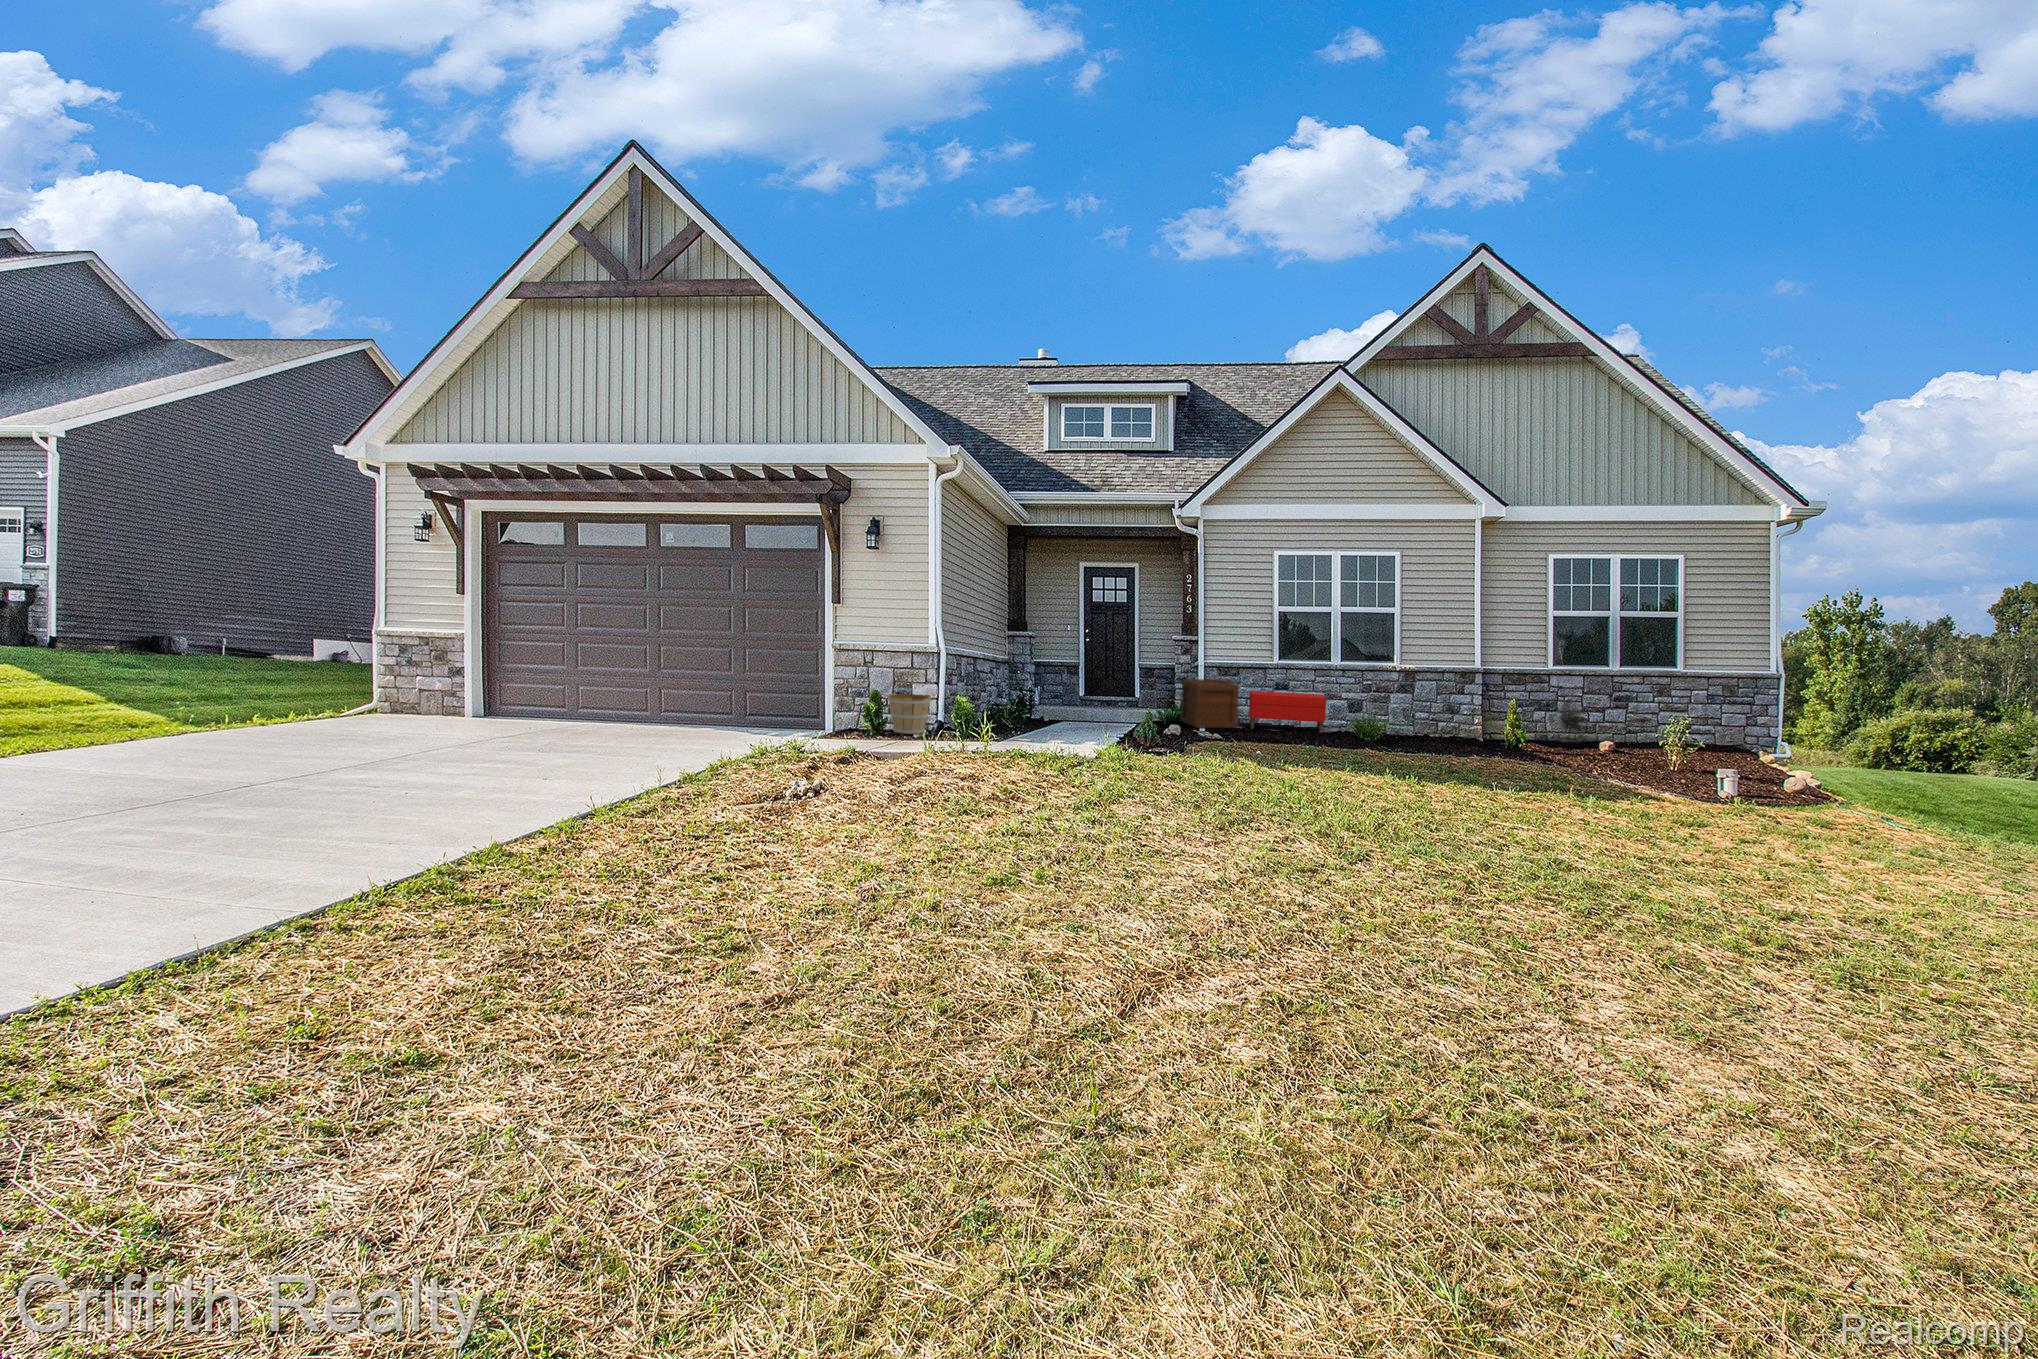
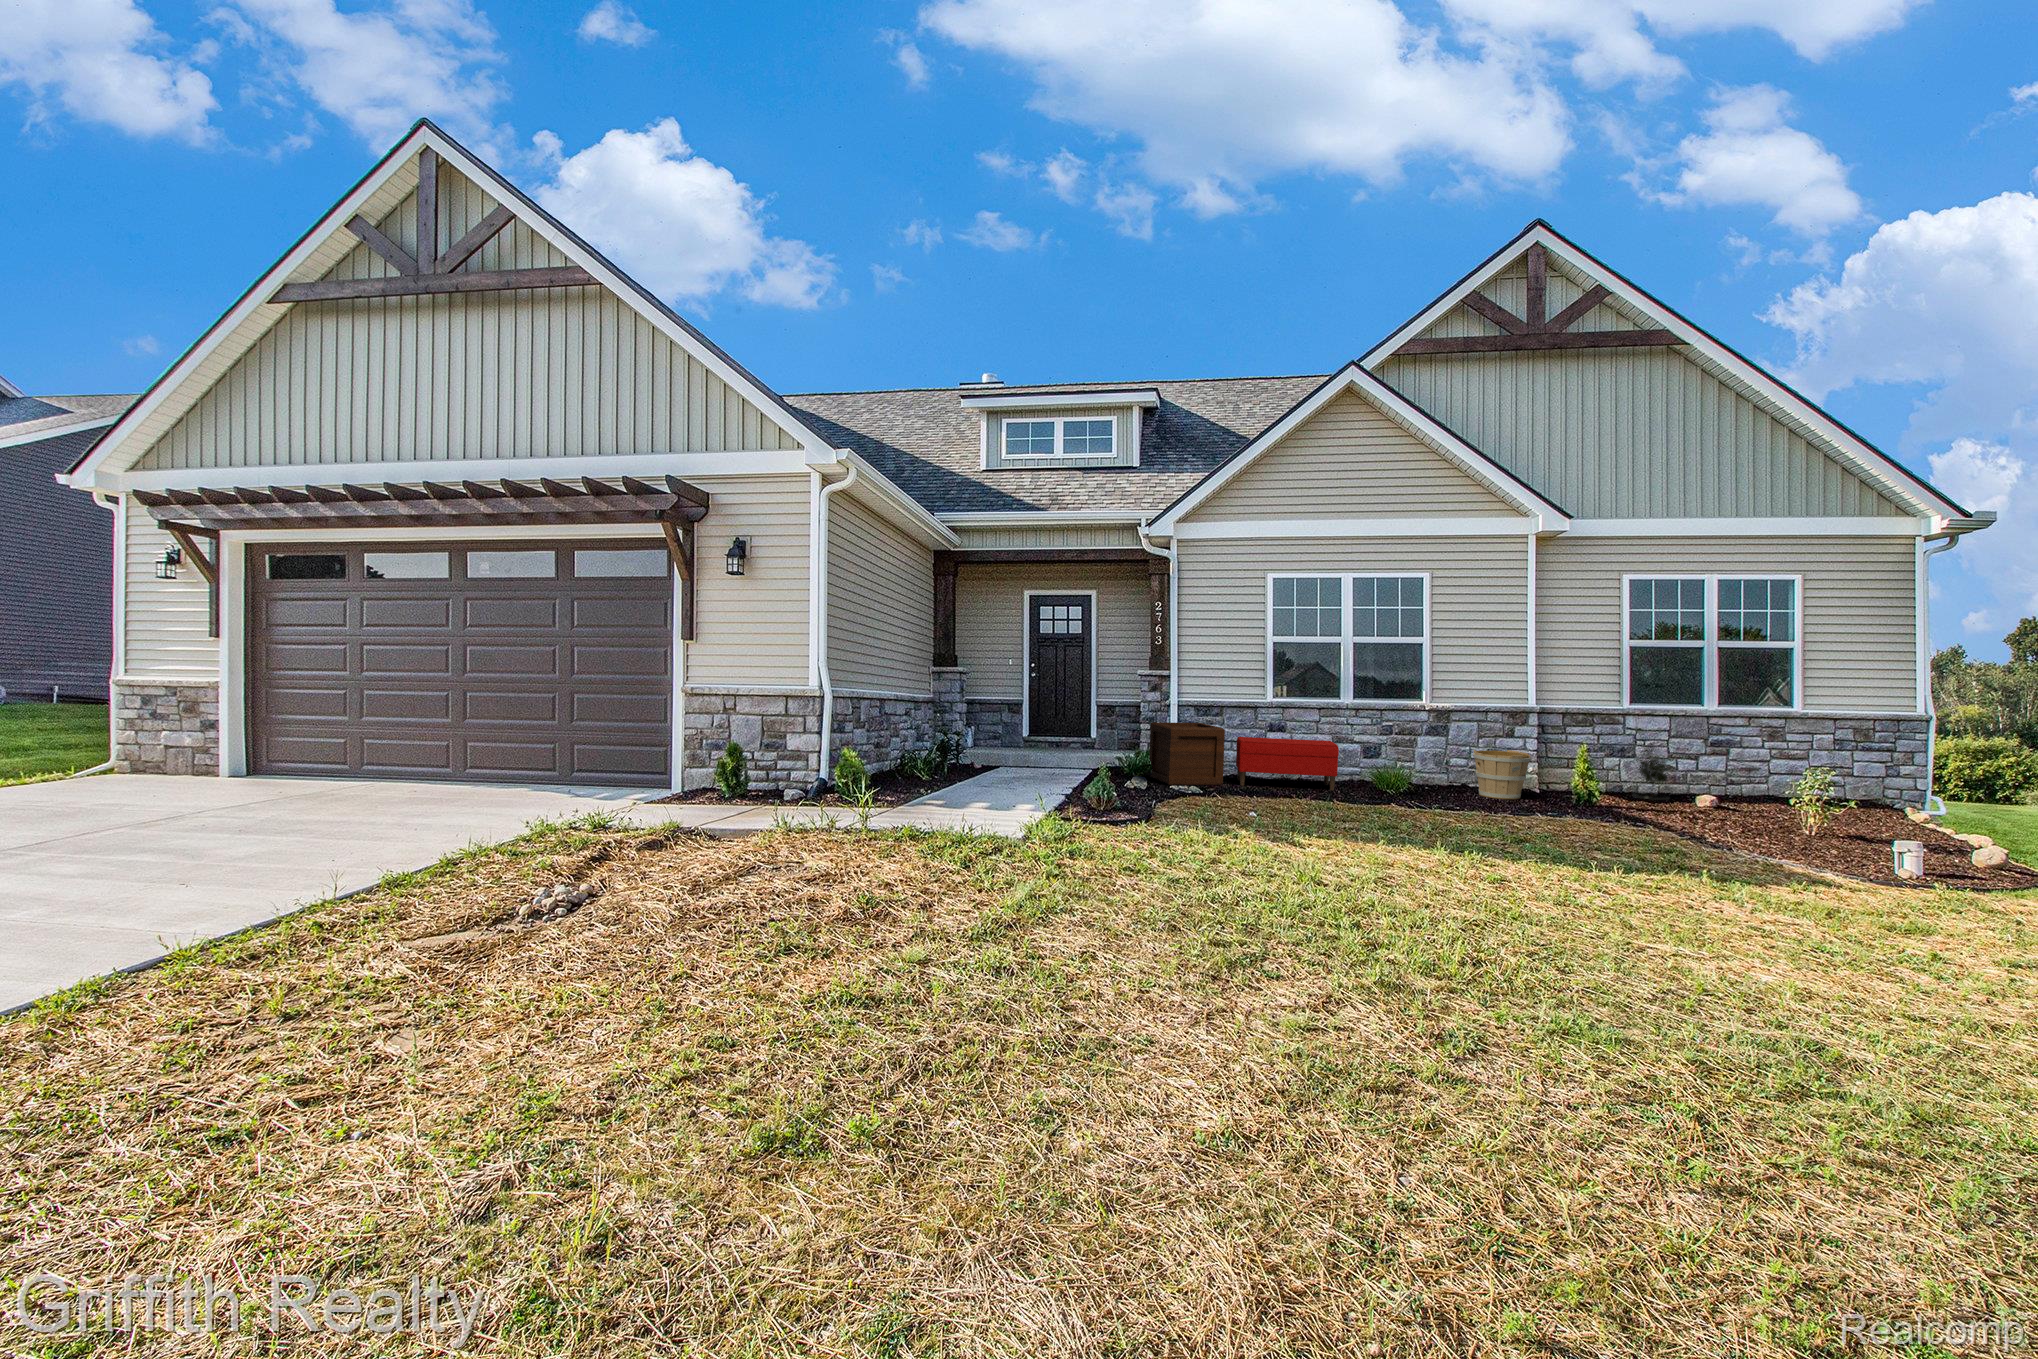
wooden bucket: present [888,693,931,734] -> present [1473,750,1531,799]

